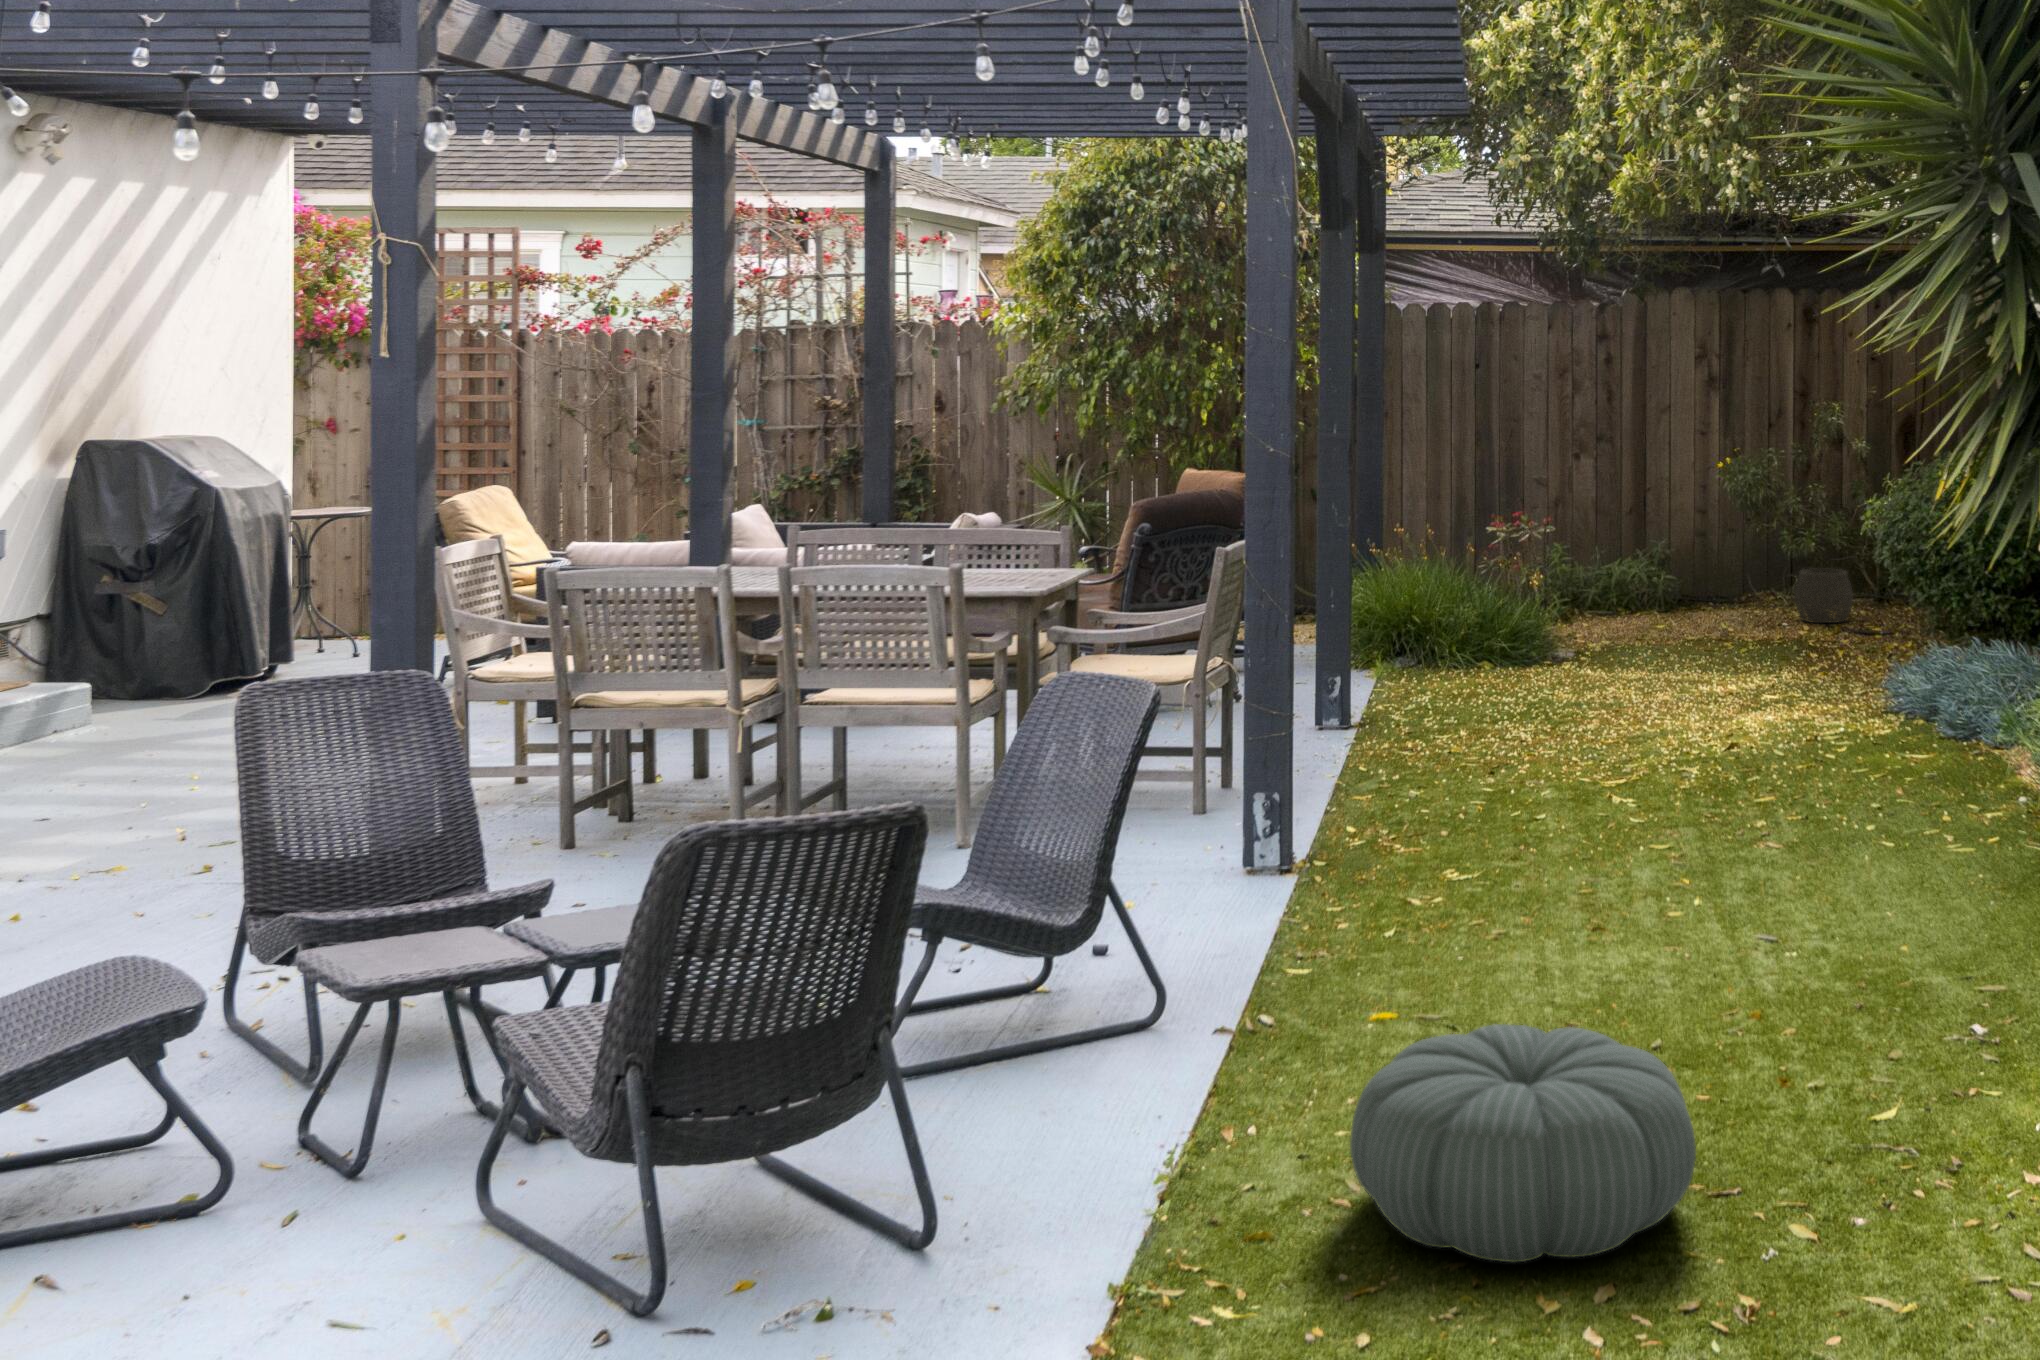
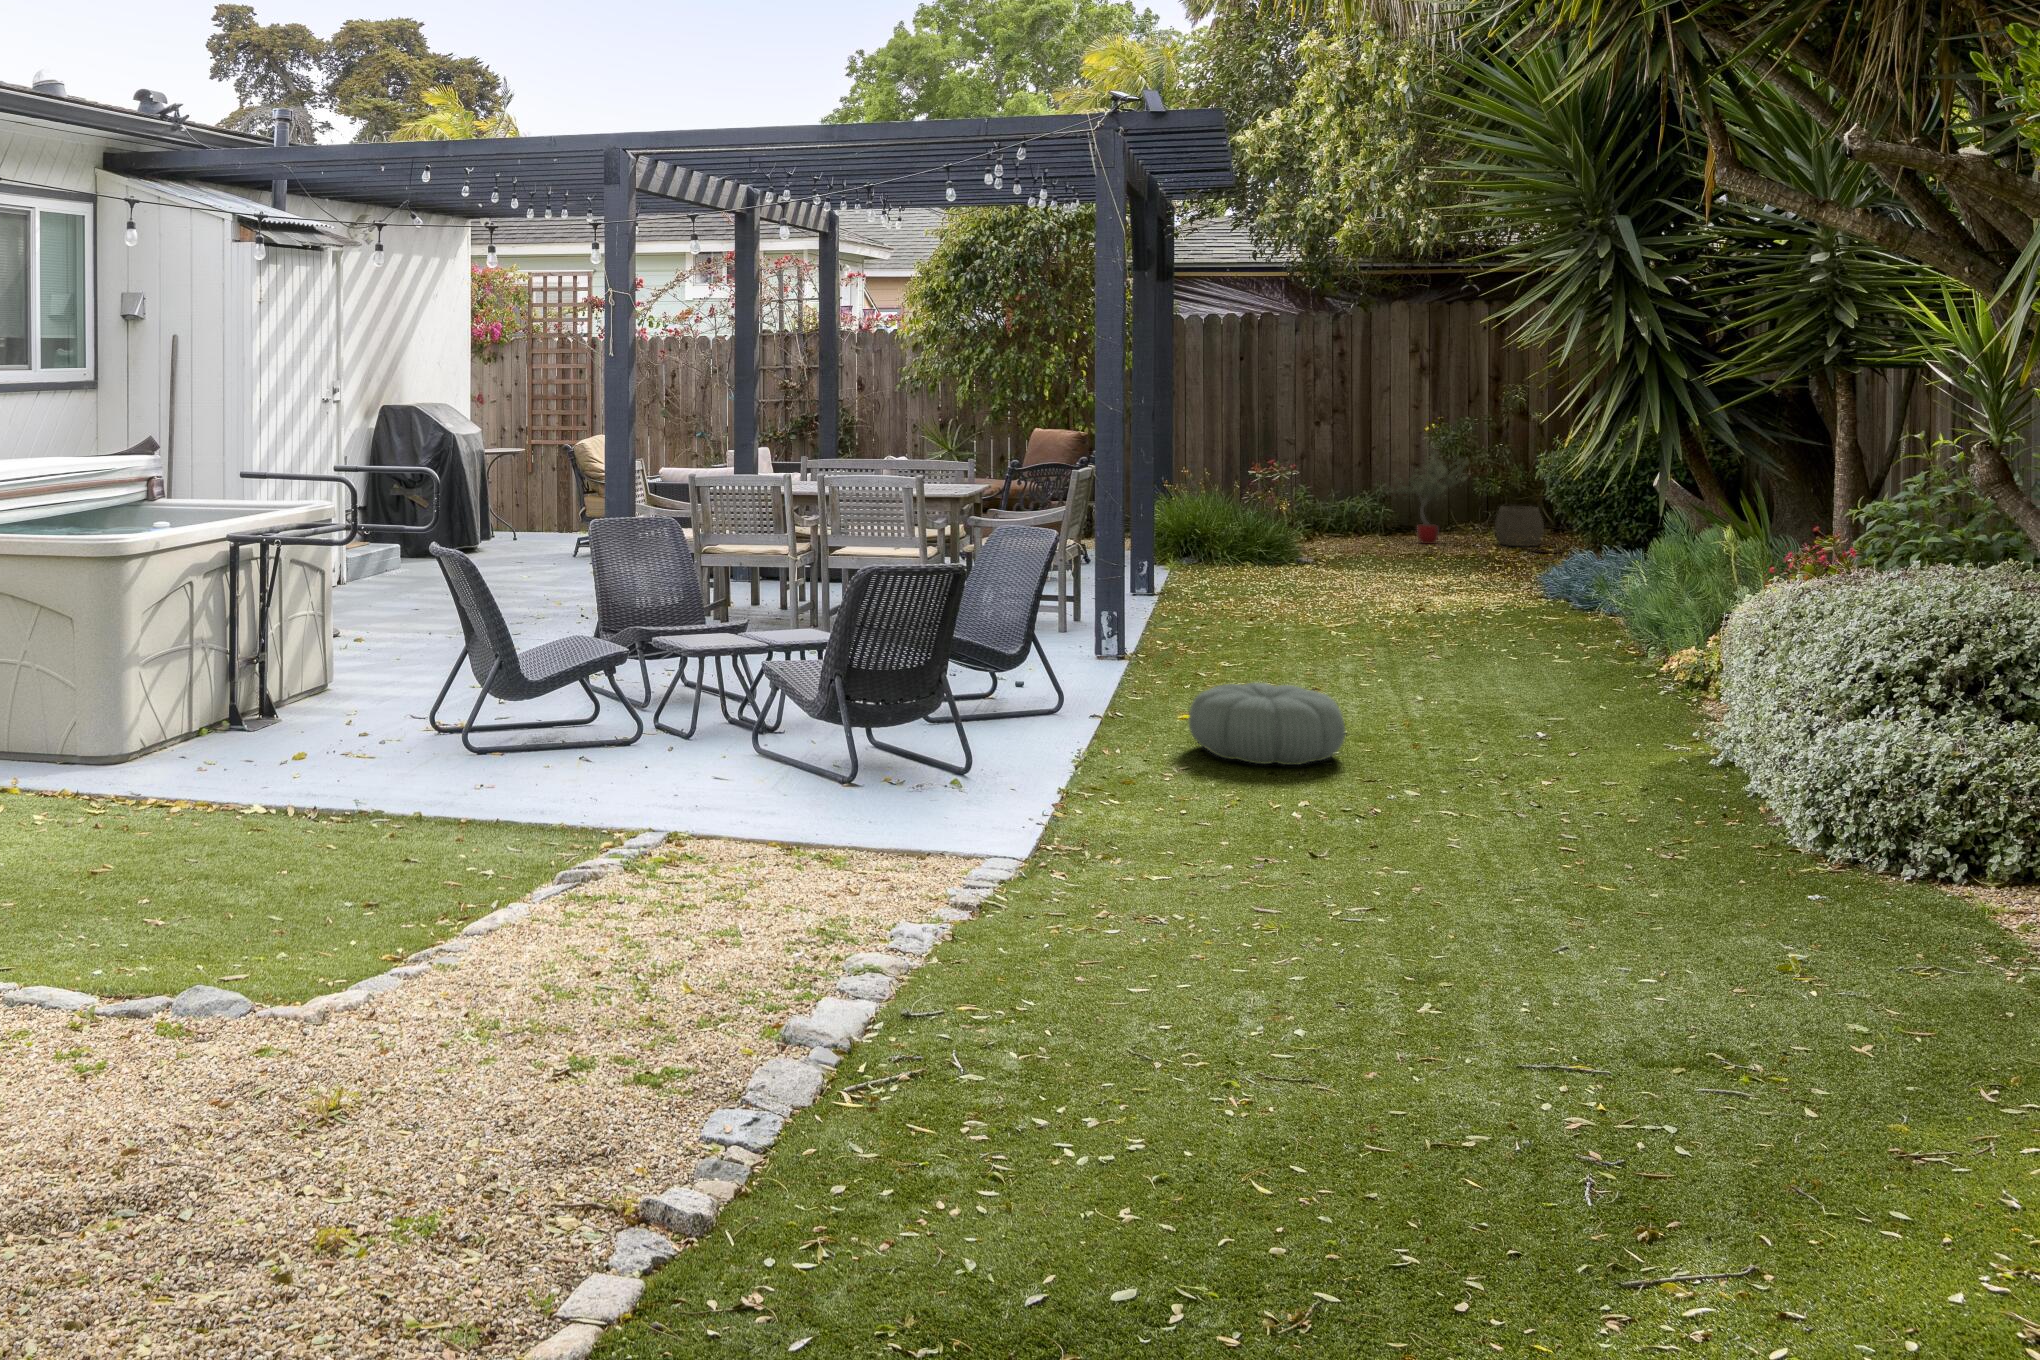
potted tree: none [1661,487,1764,623] -> present [1388,446,1468,544]

